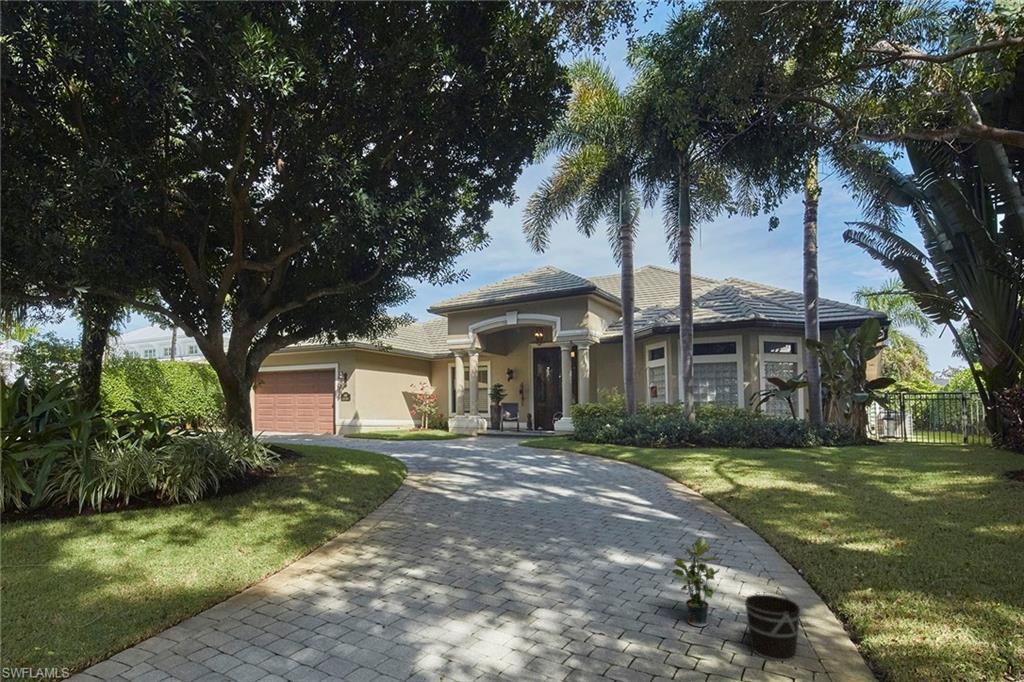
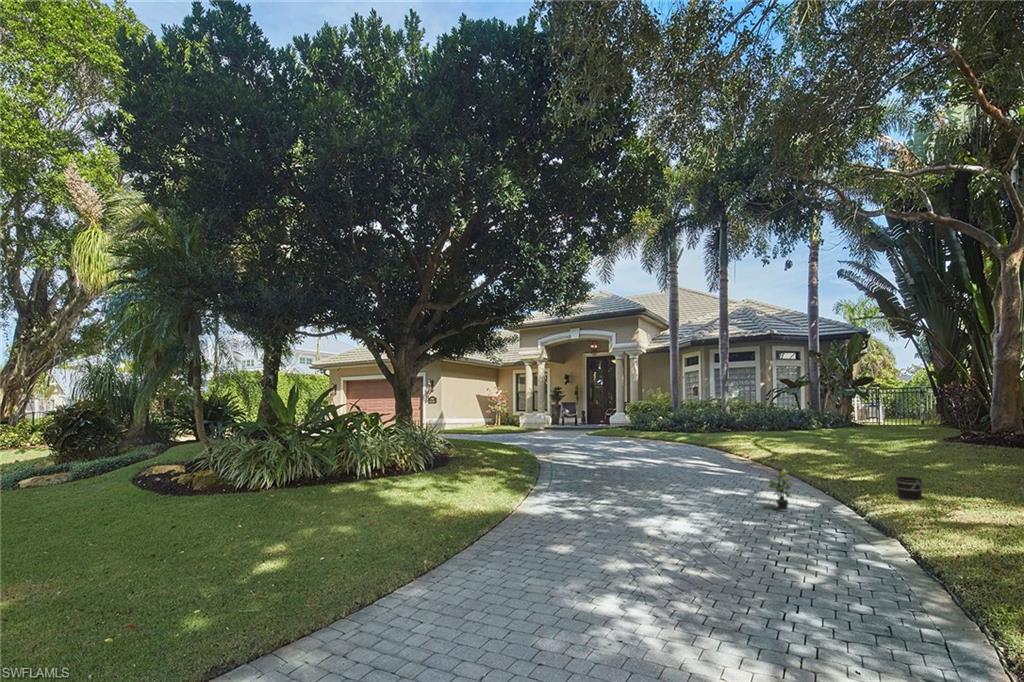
bucket: present [745,592,800,661] -> present [896,476,922,501]

